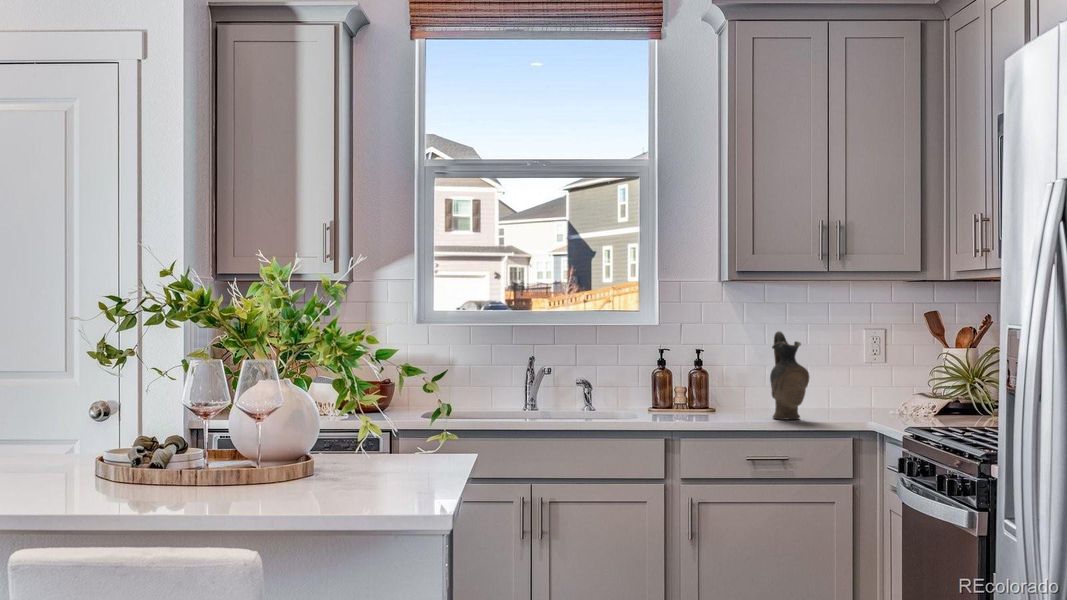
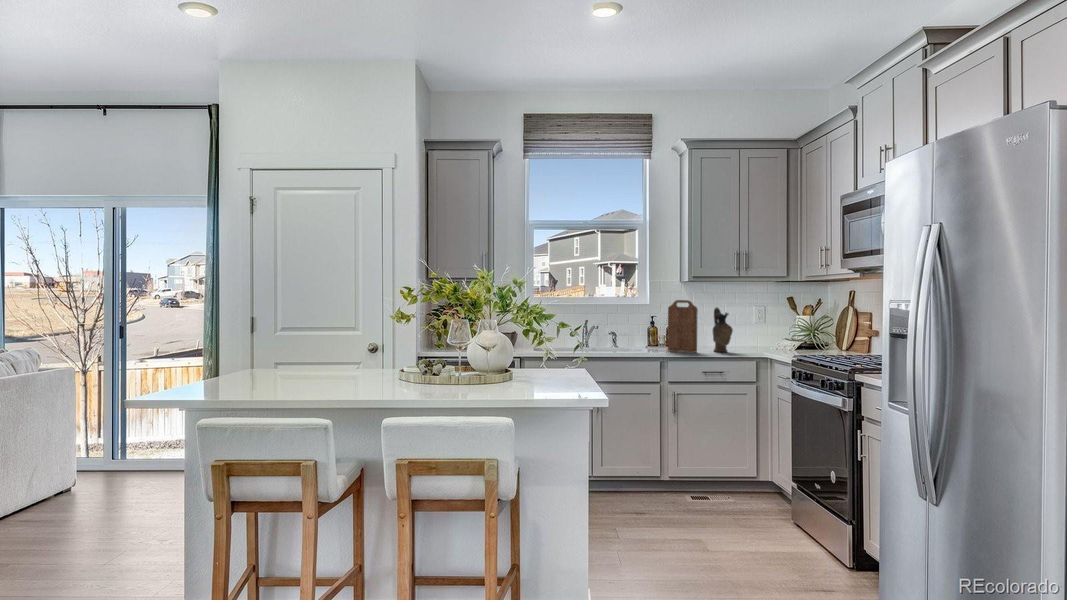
cutting board: none [683,317,739,420] -> present [668,300,698,352]

